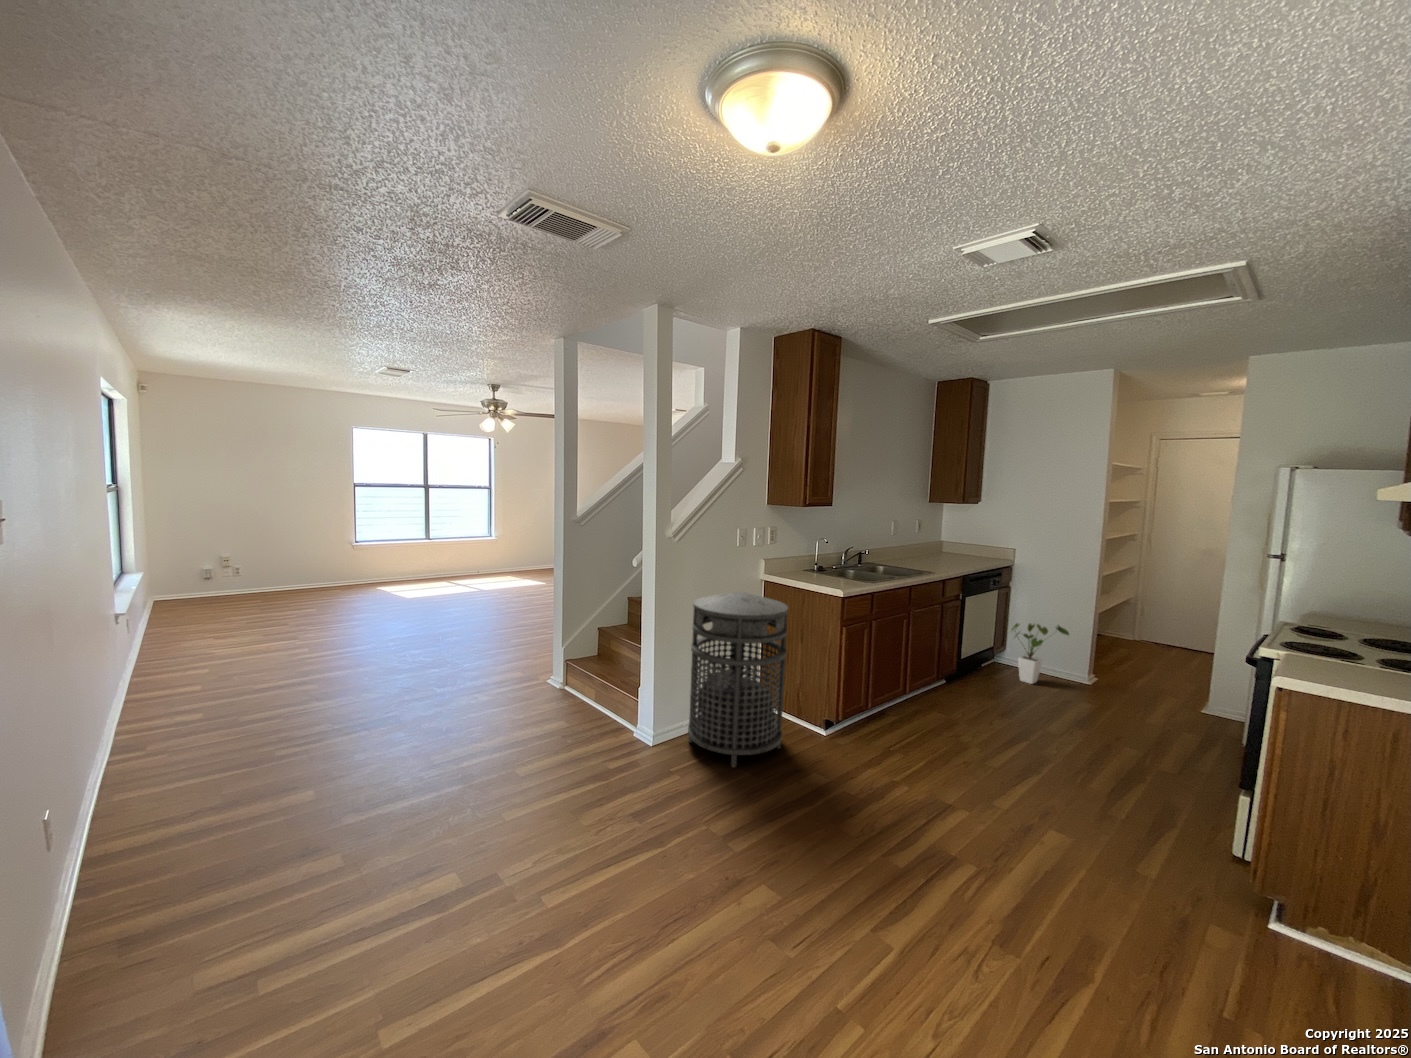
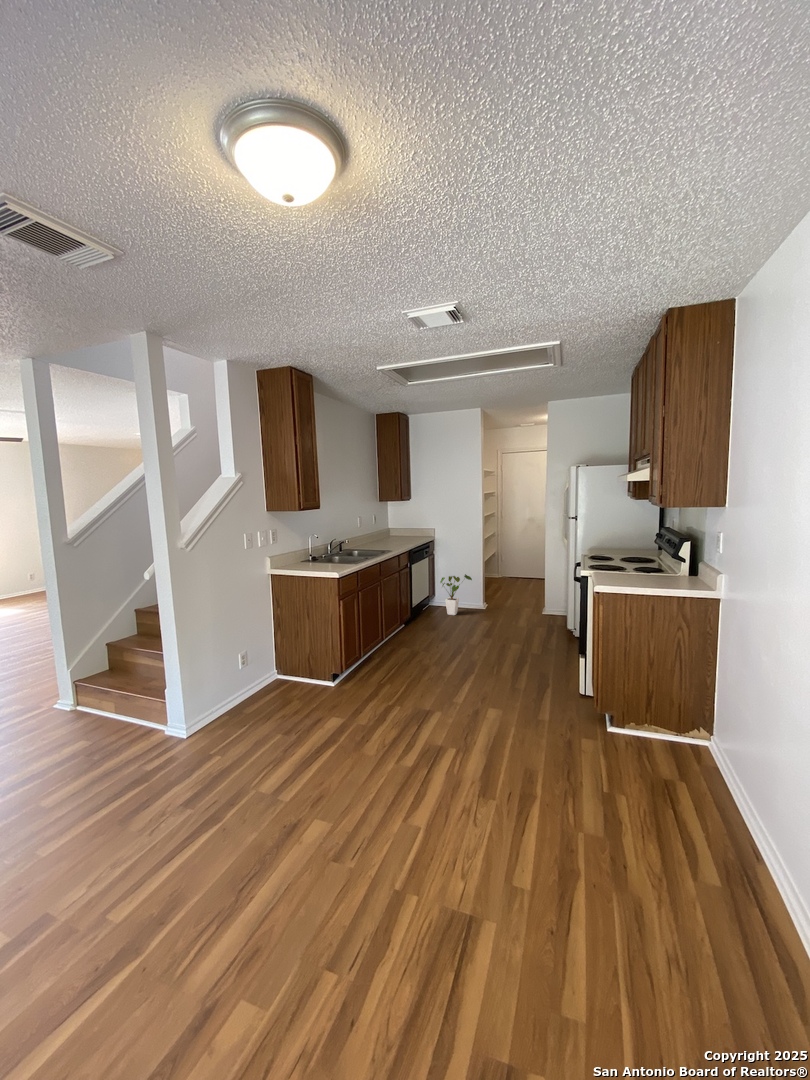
trash can: present [688,591,788,767] -> none [214,587,304,734]

